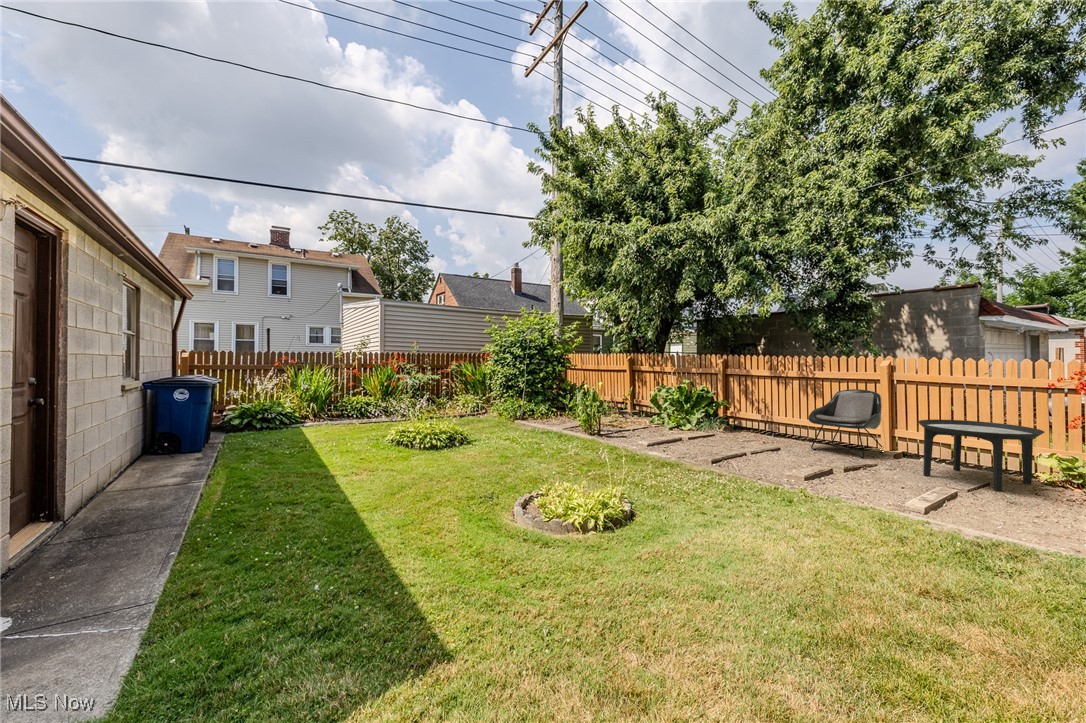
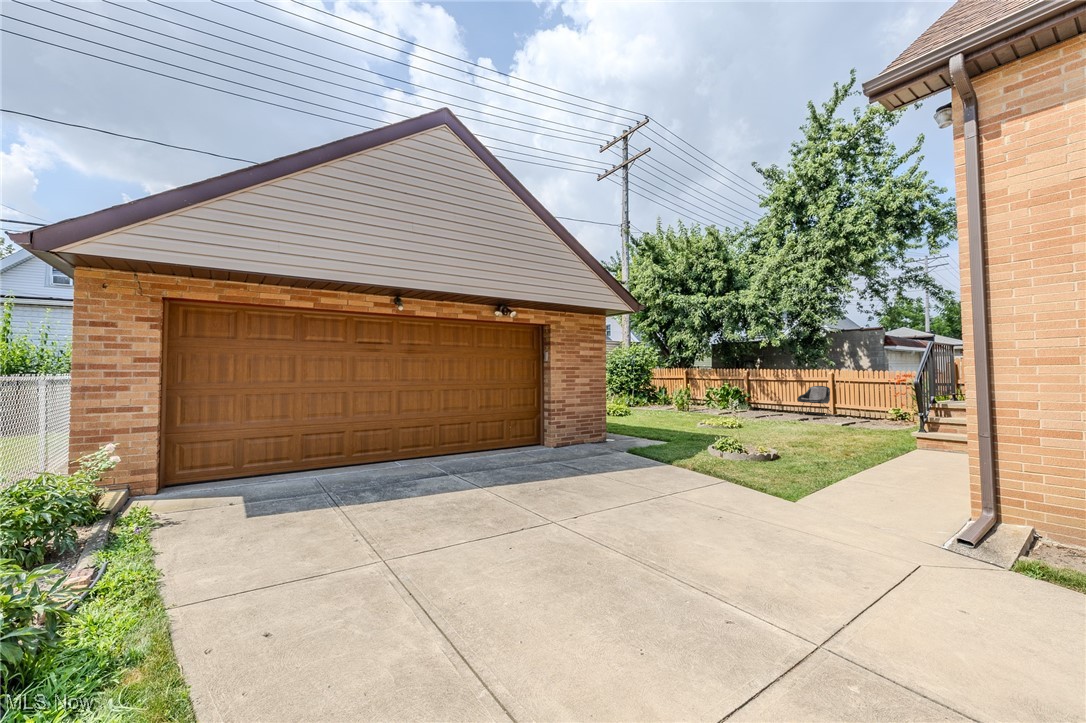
round table: present [918,419,1044,491] -> none [843,397,889,423]

